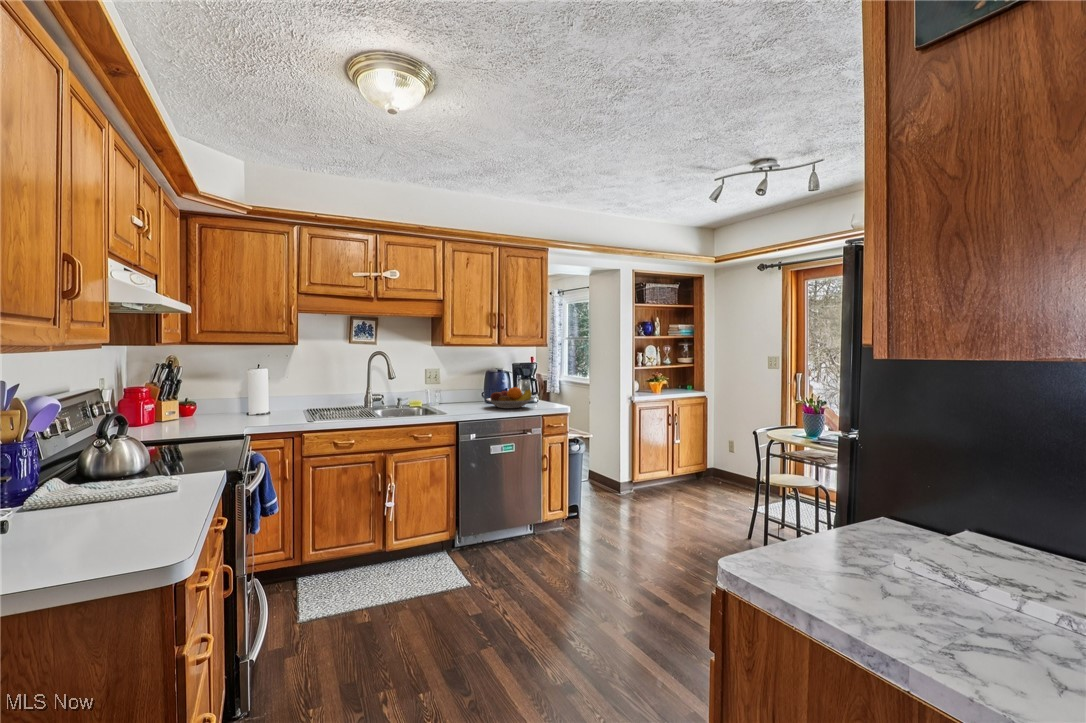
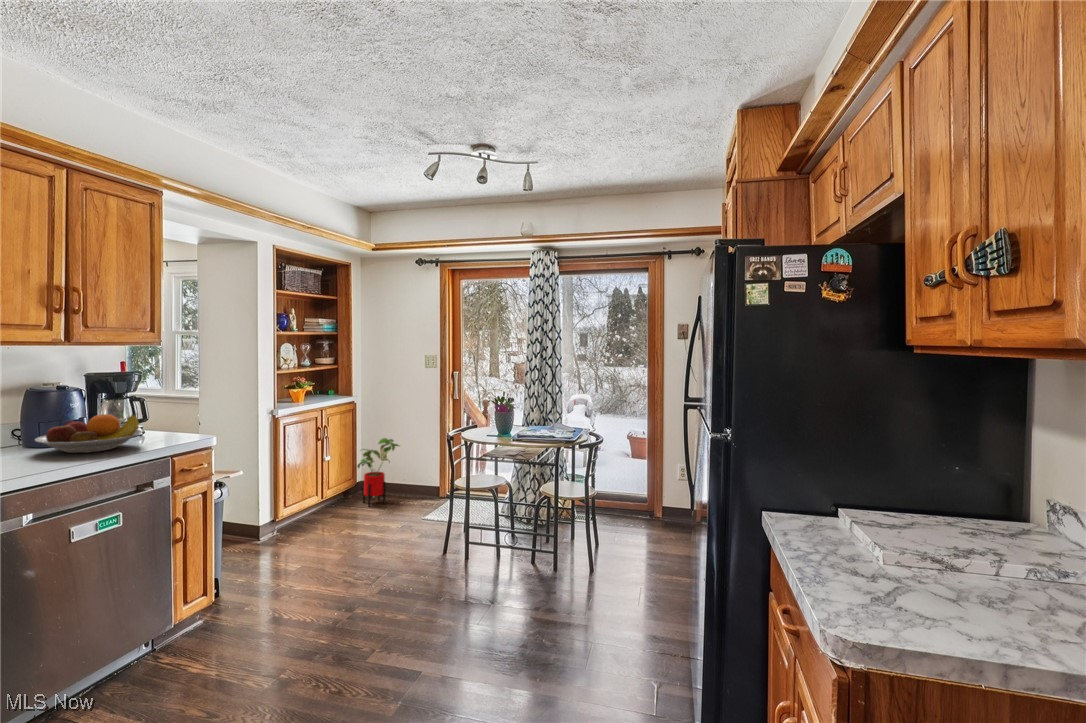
house plant: none [702,429,742,489] -> present [357,438,399,507]

